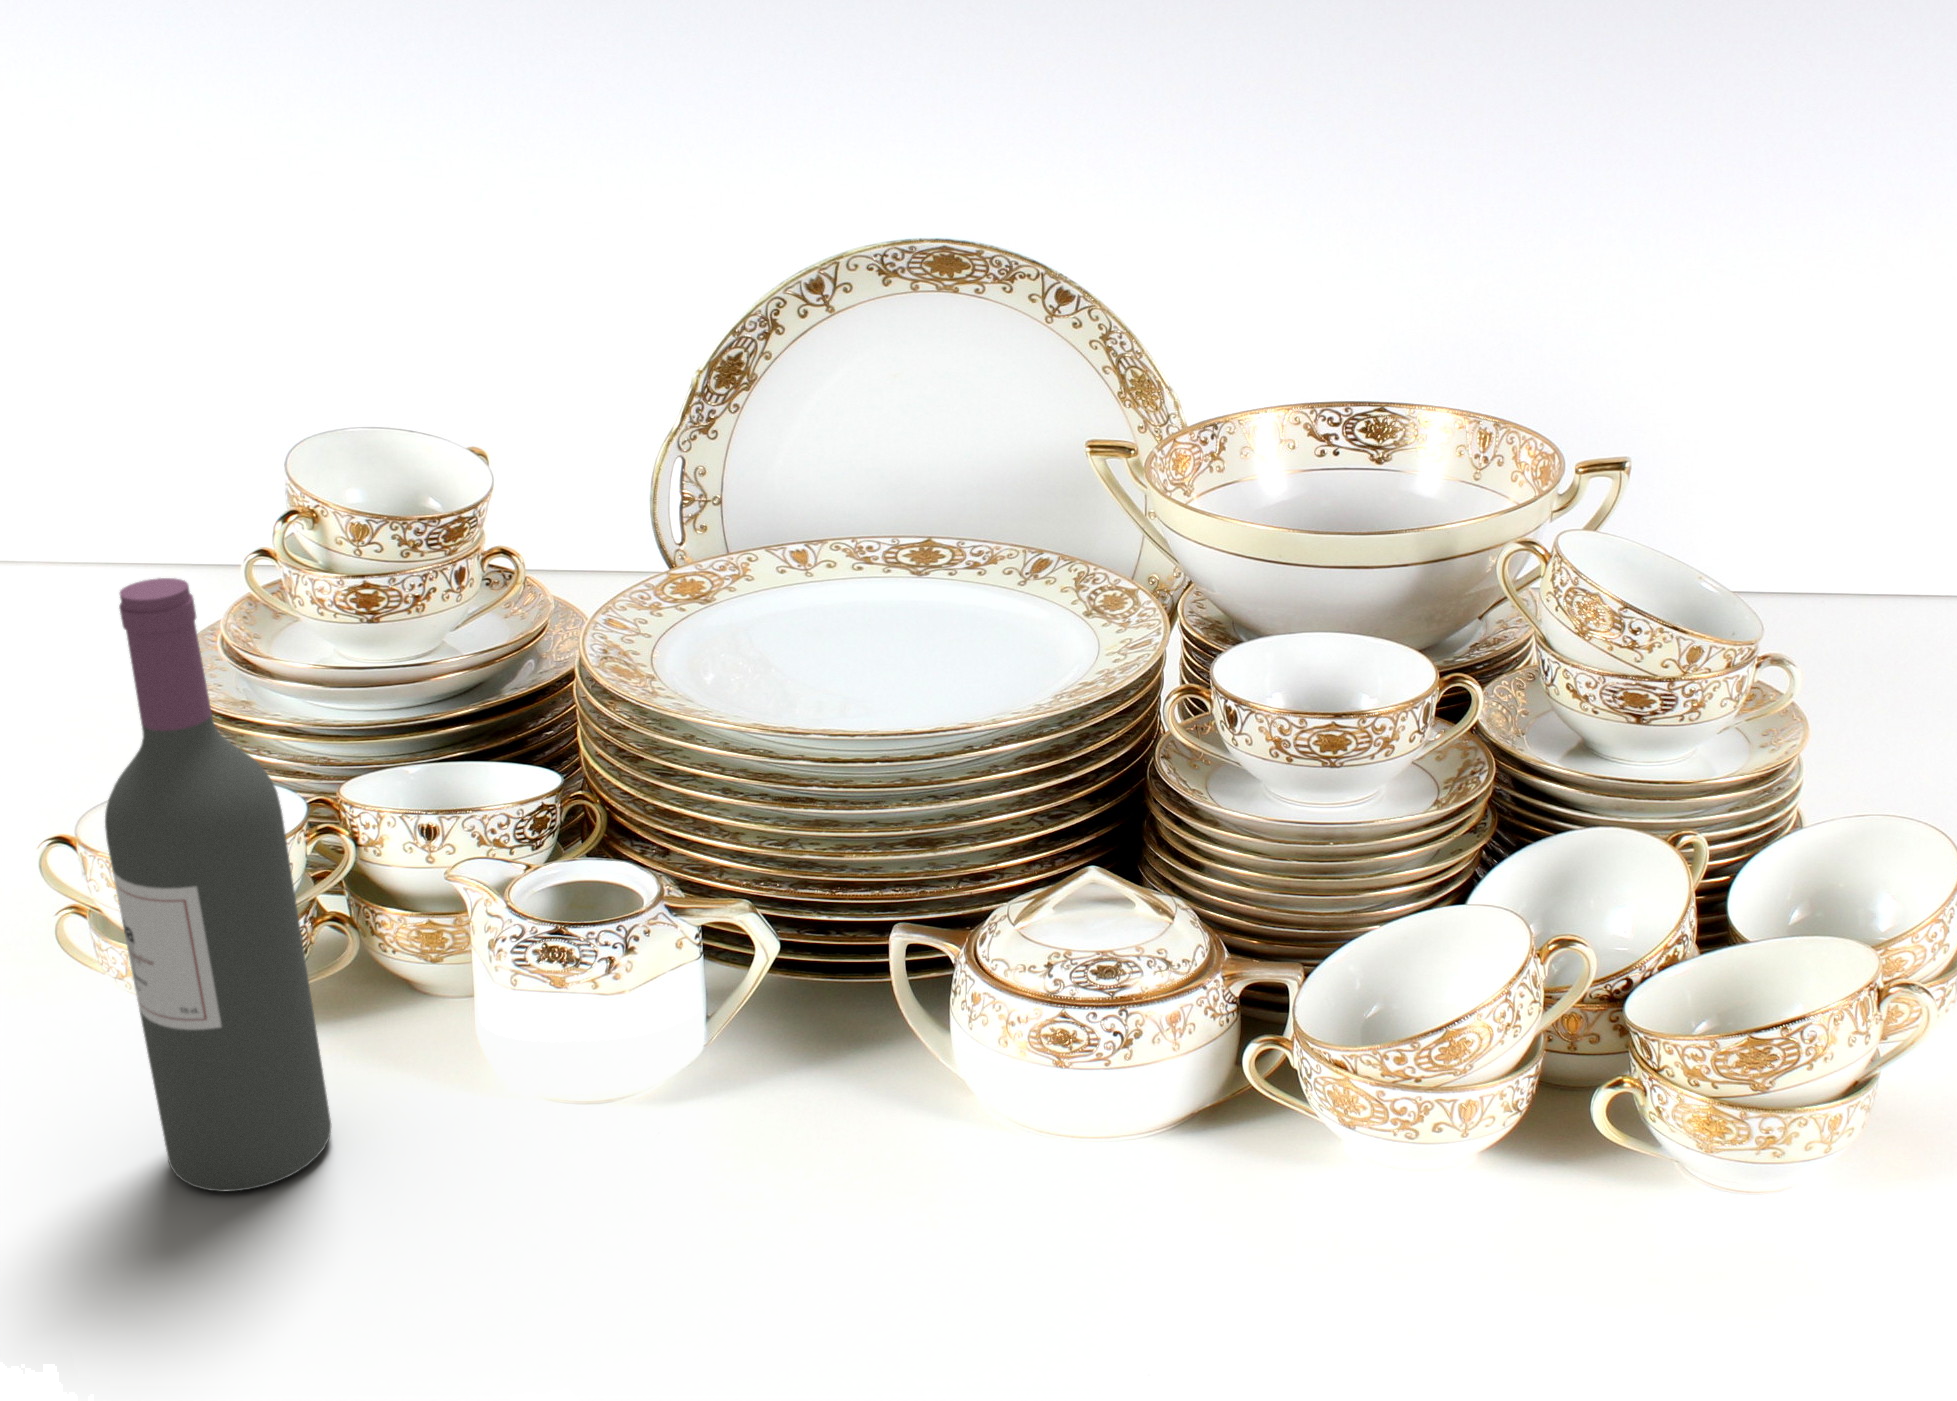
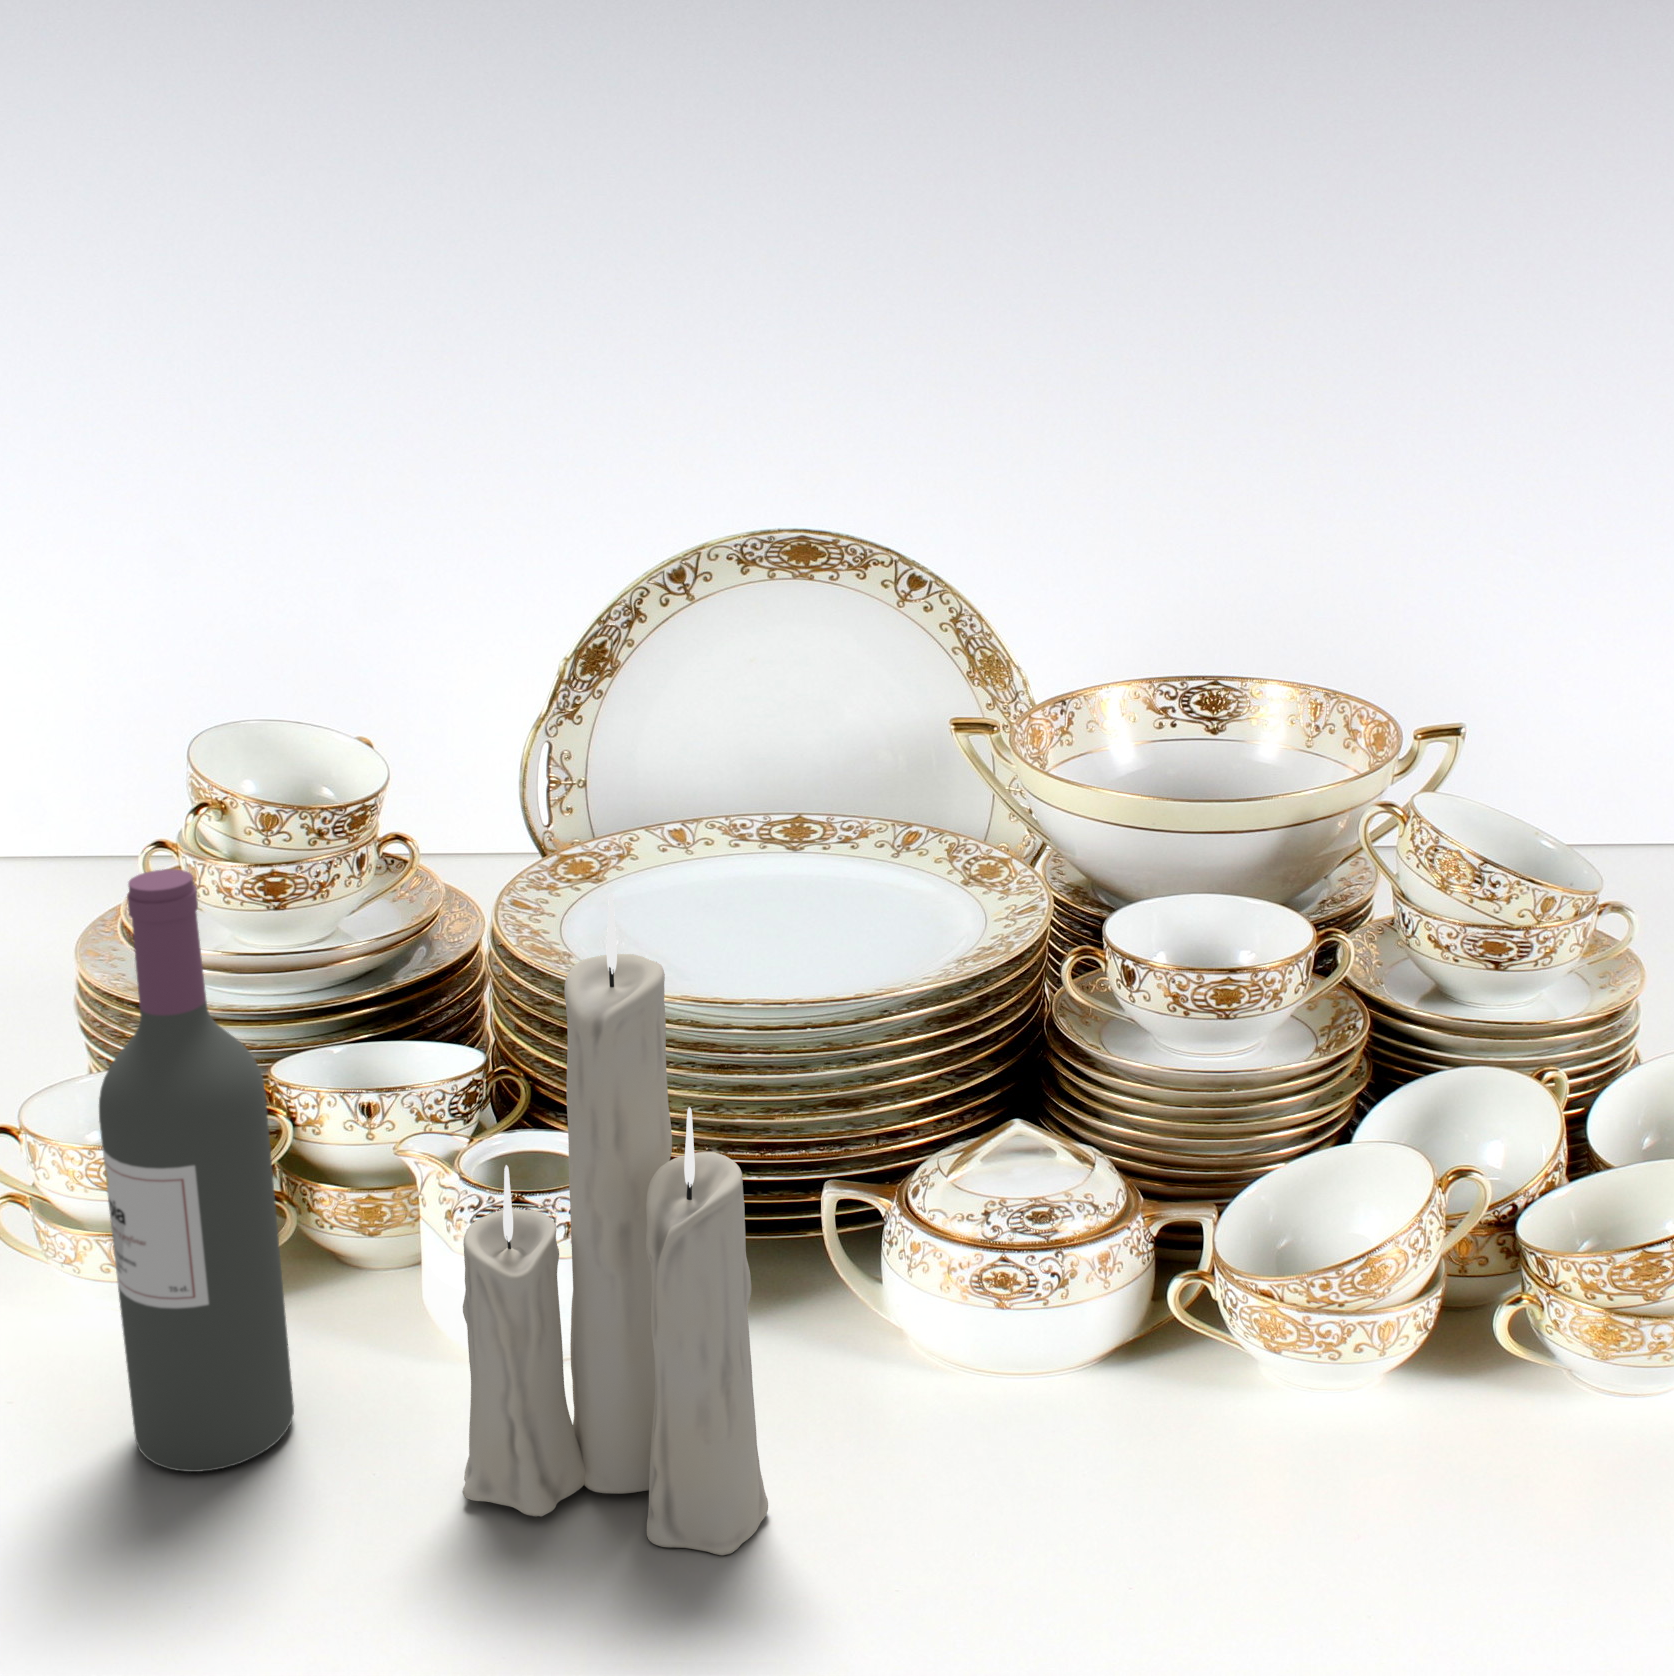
candle: none [466,572,785,1311] -> present [463,893,768,1555]

